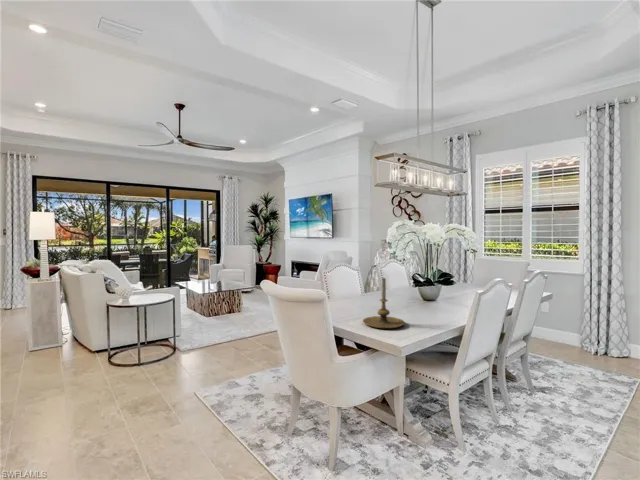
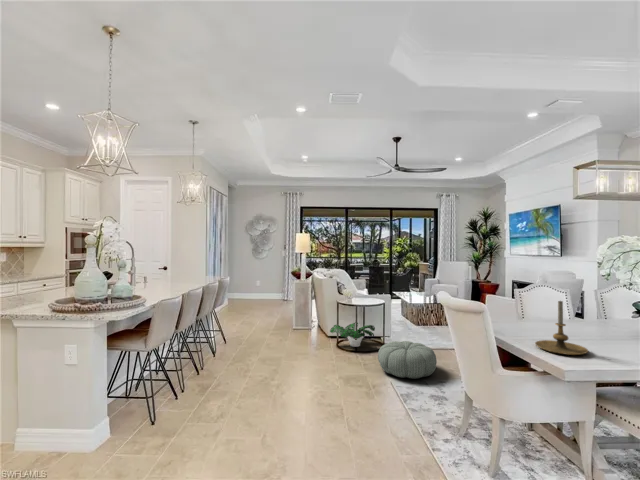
potted plant: none [96,328,162,360] -> present [330,323,375,347]
pouf: none [173,340,244,385] -> present [378,341,437,379]

